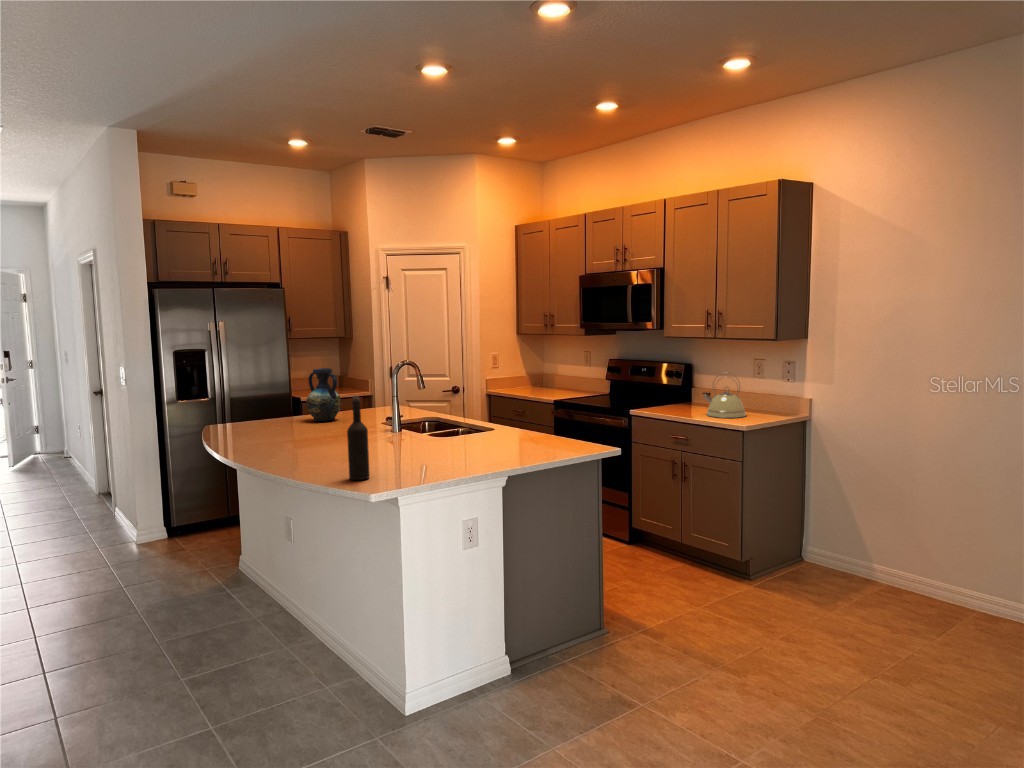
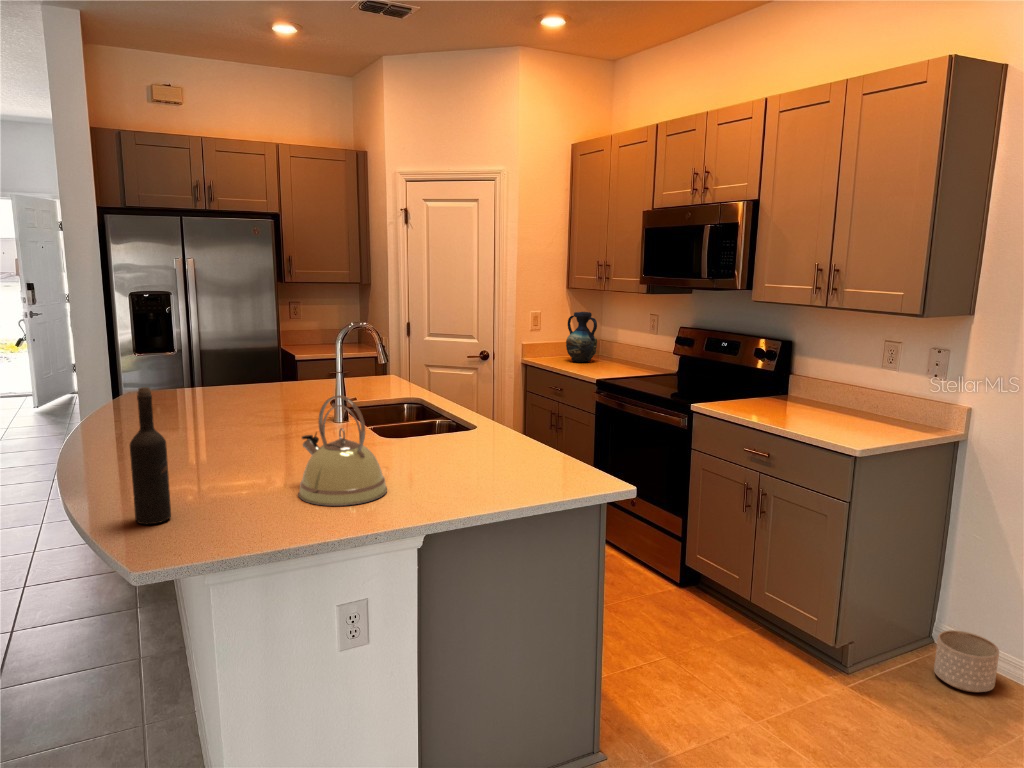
vase: present [306,368,341,421] -> present [566,312,597,362]
kettle: present [702,373,746,418] -> present [299,395,387,506]
planter: none [804,544,842,579] -> present [934,630,999,692]

